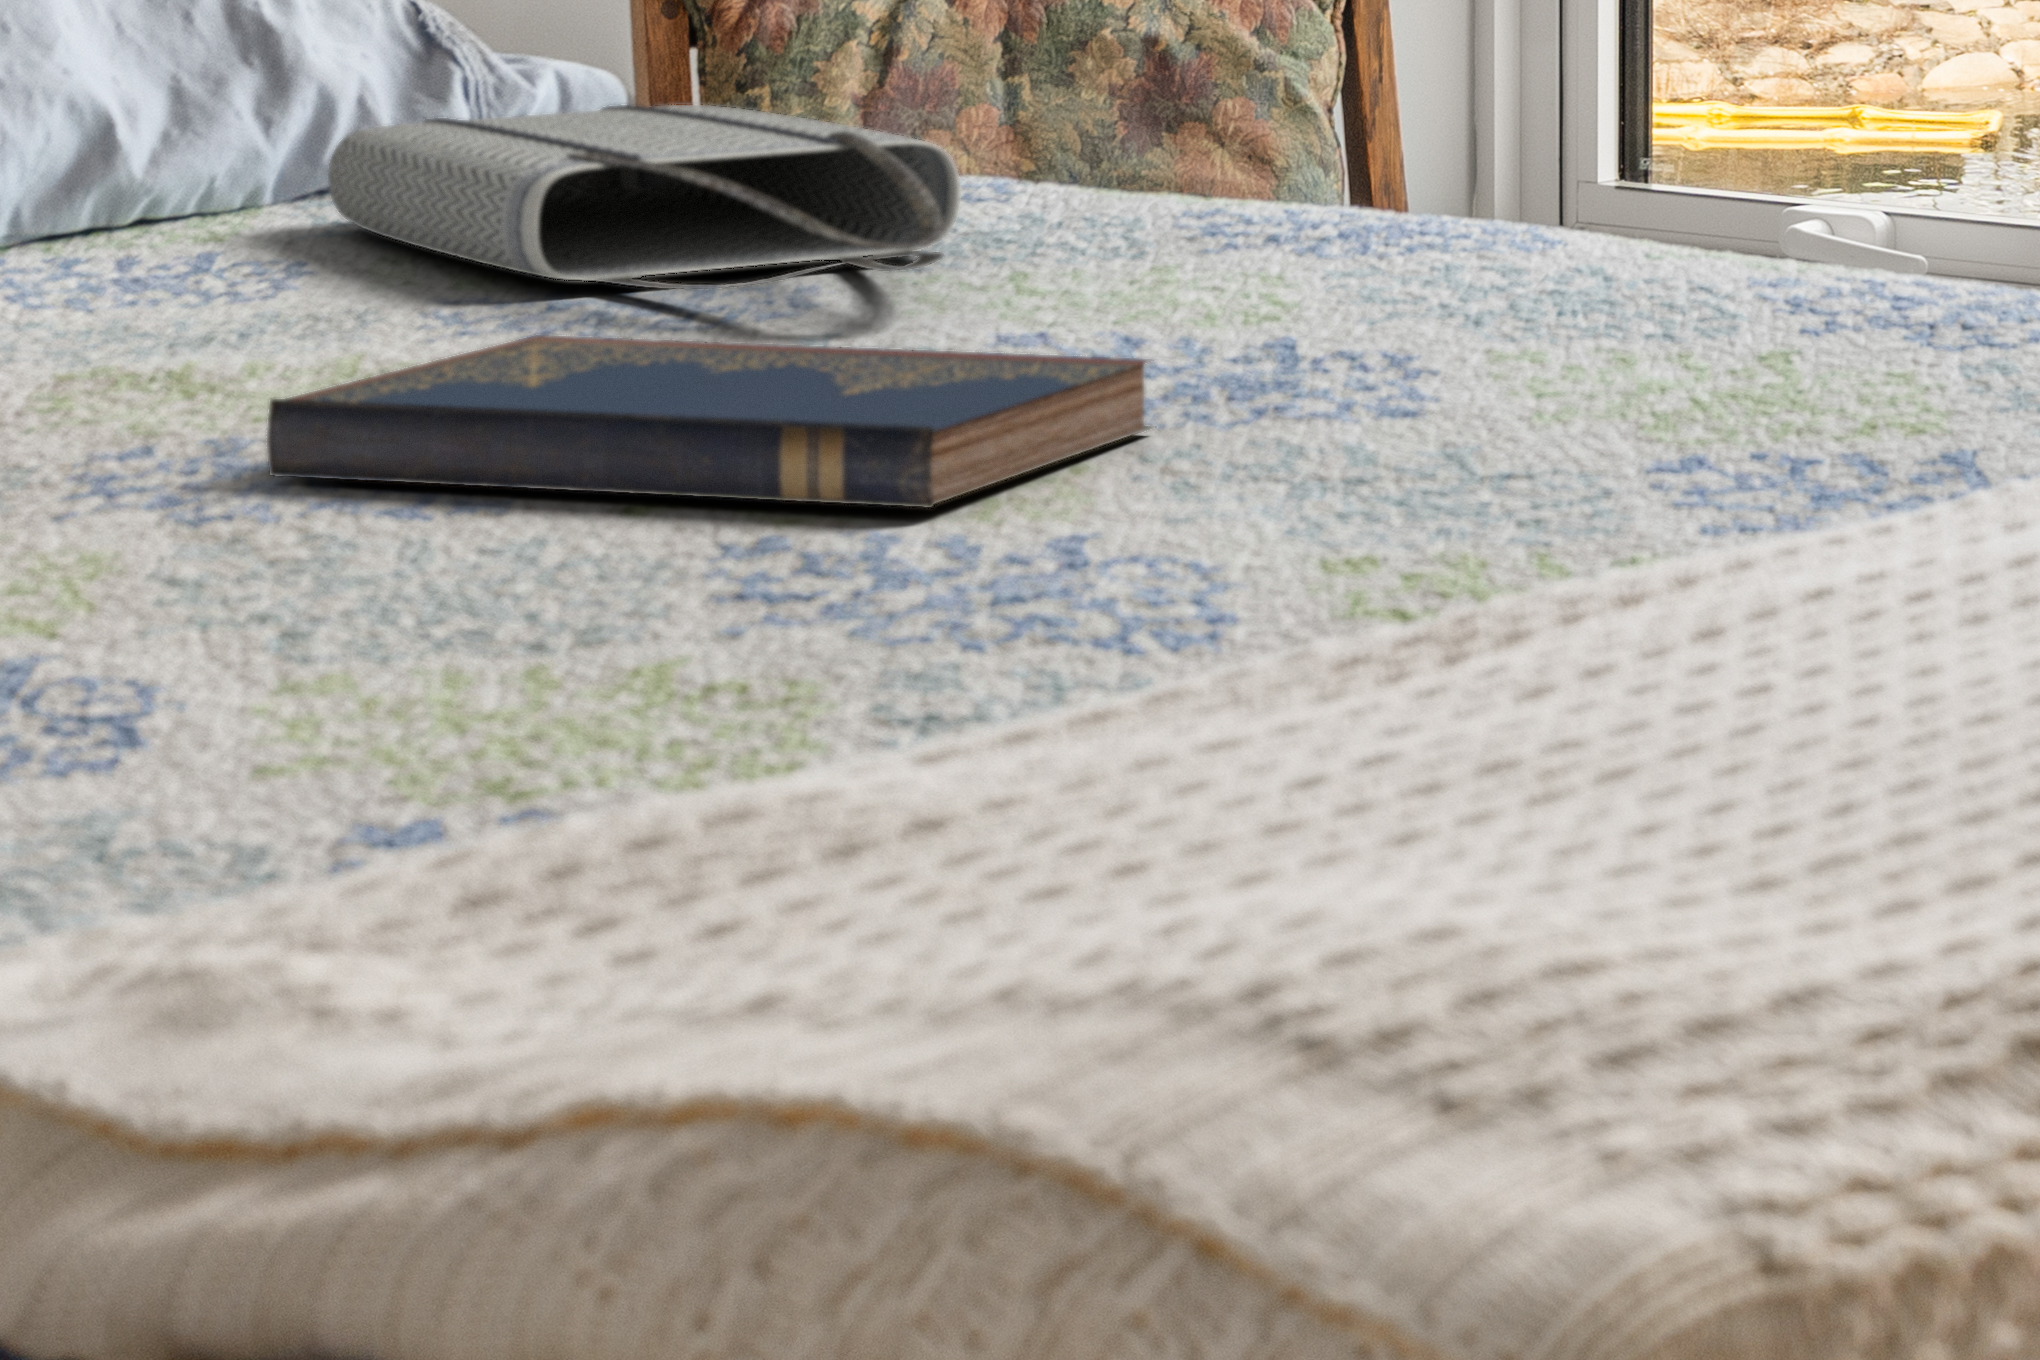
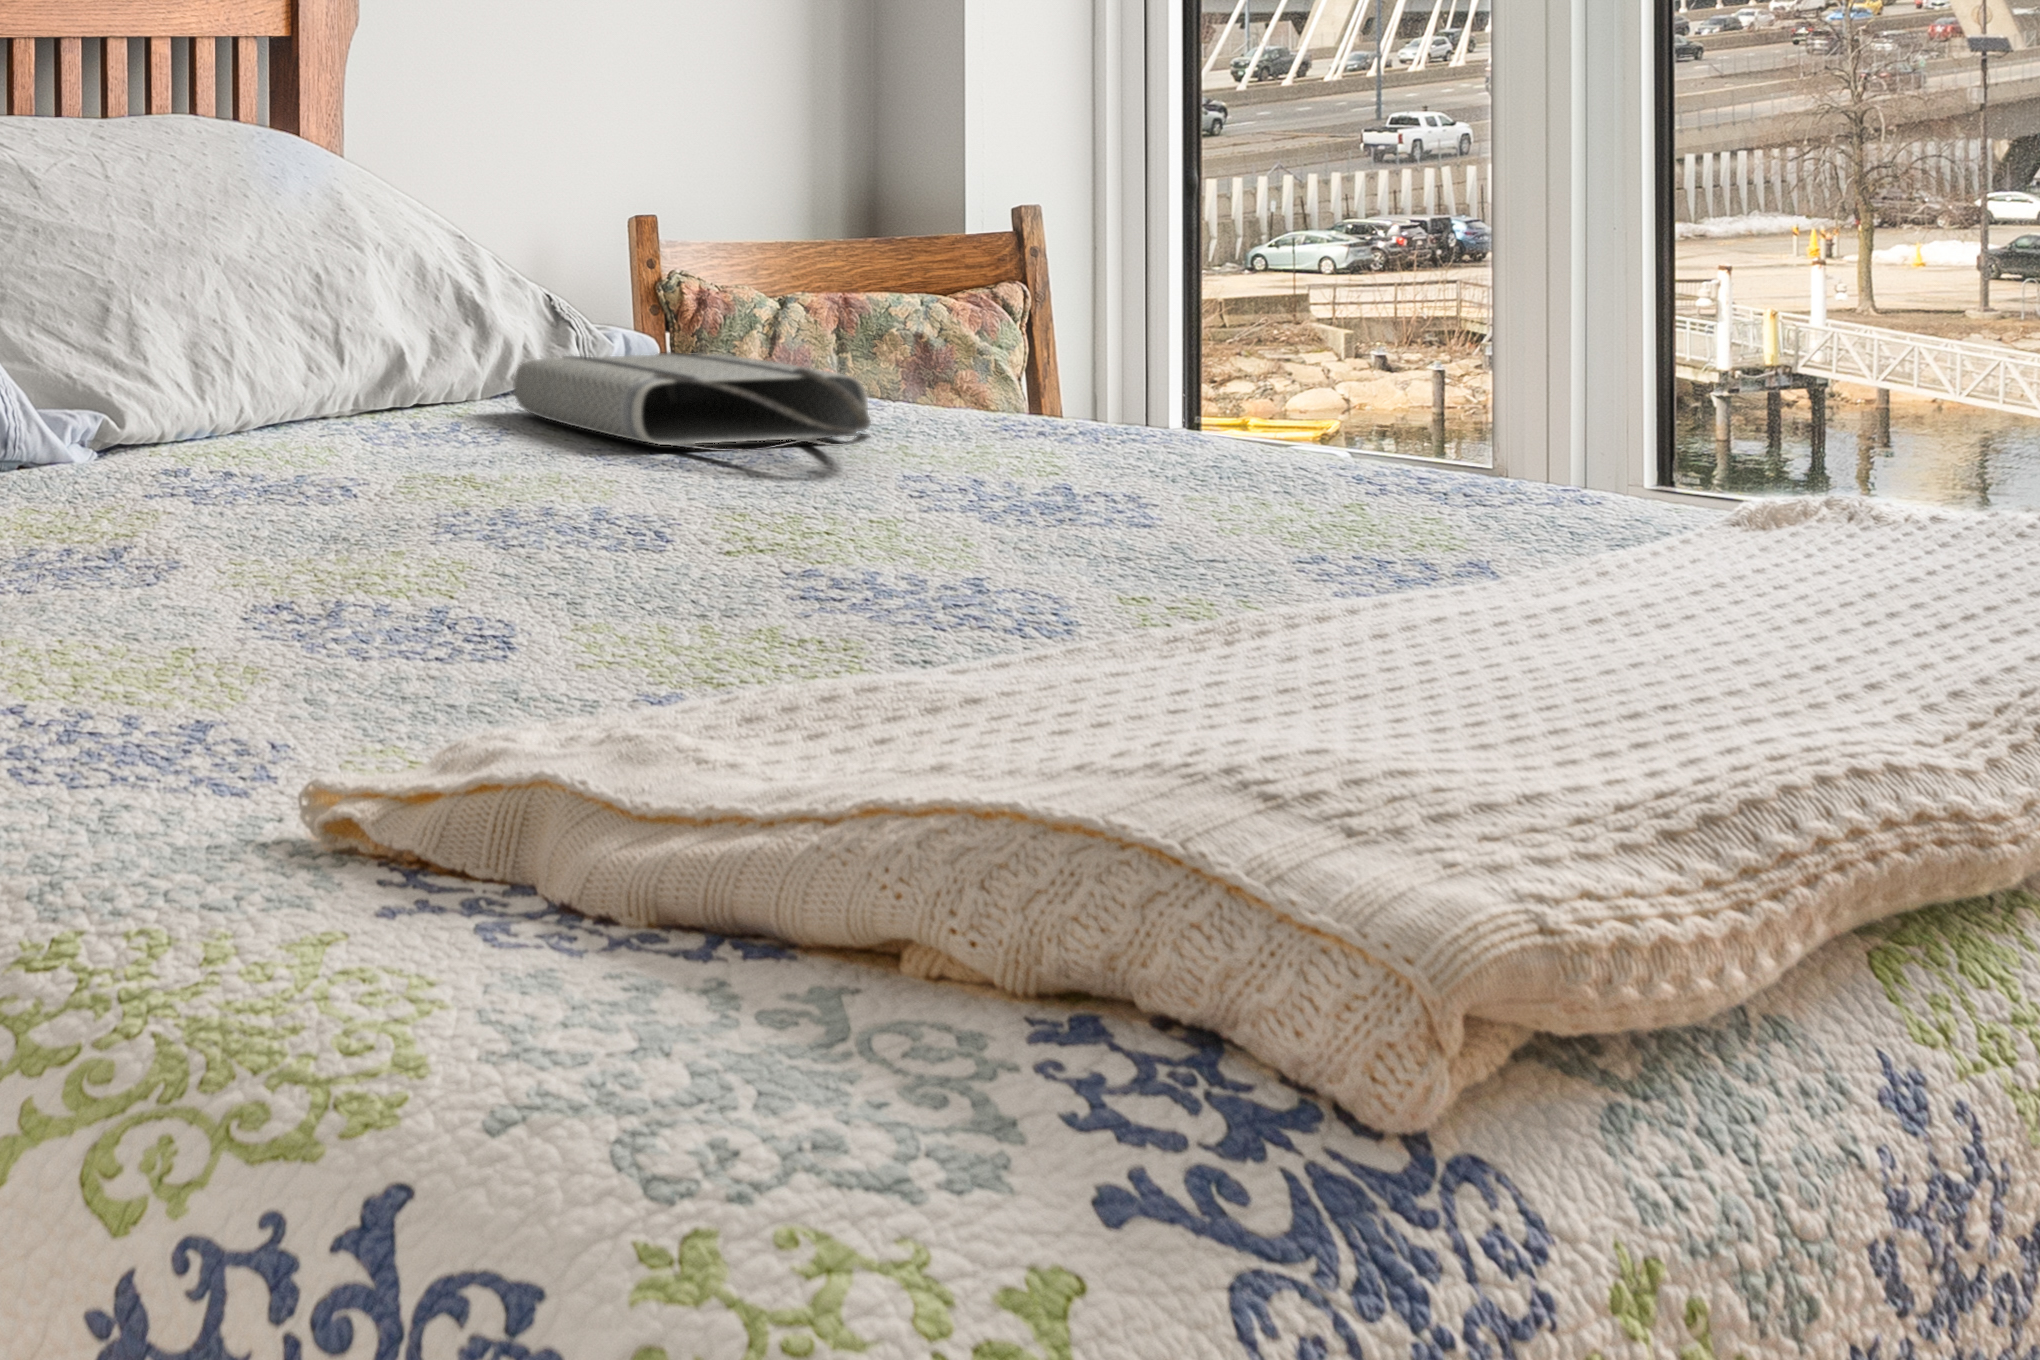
hardcover book: present [267,335,1150,508] -> none [535,468,1014,565]

